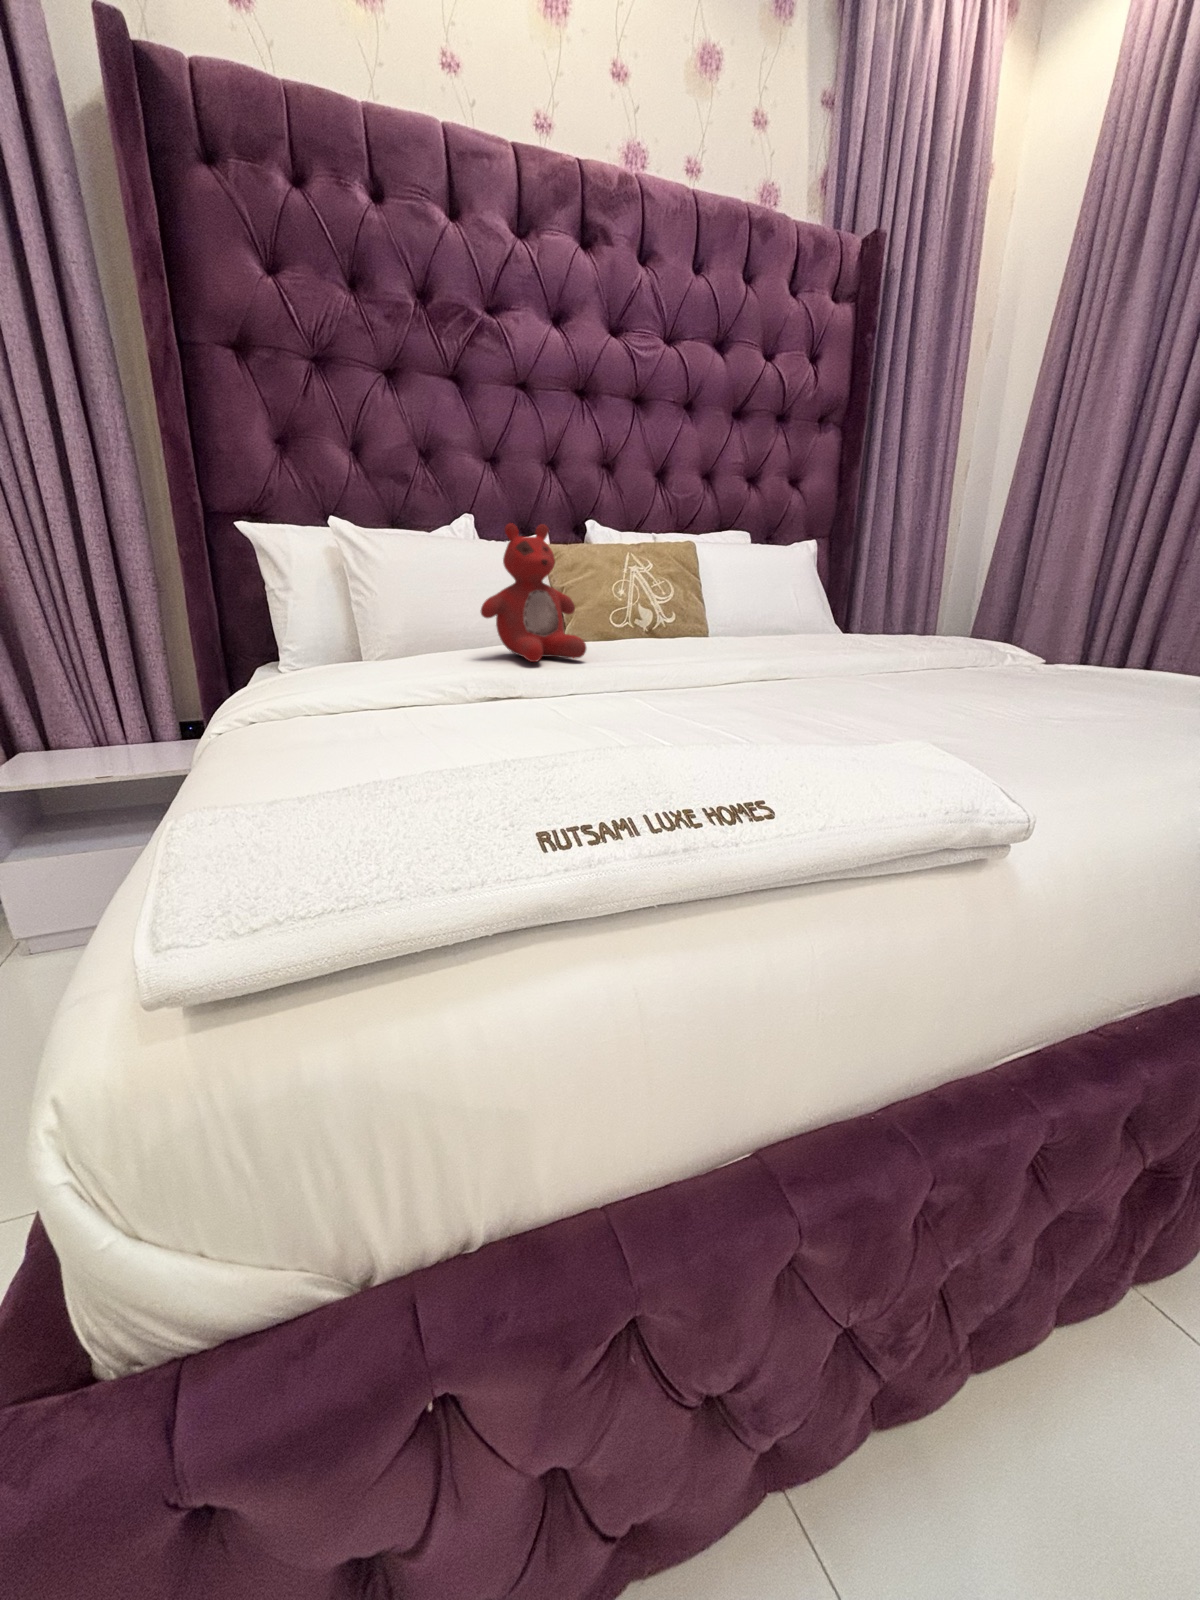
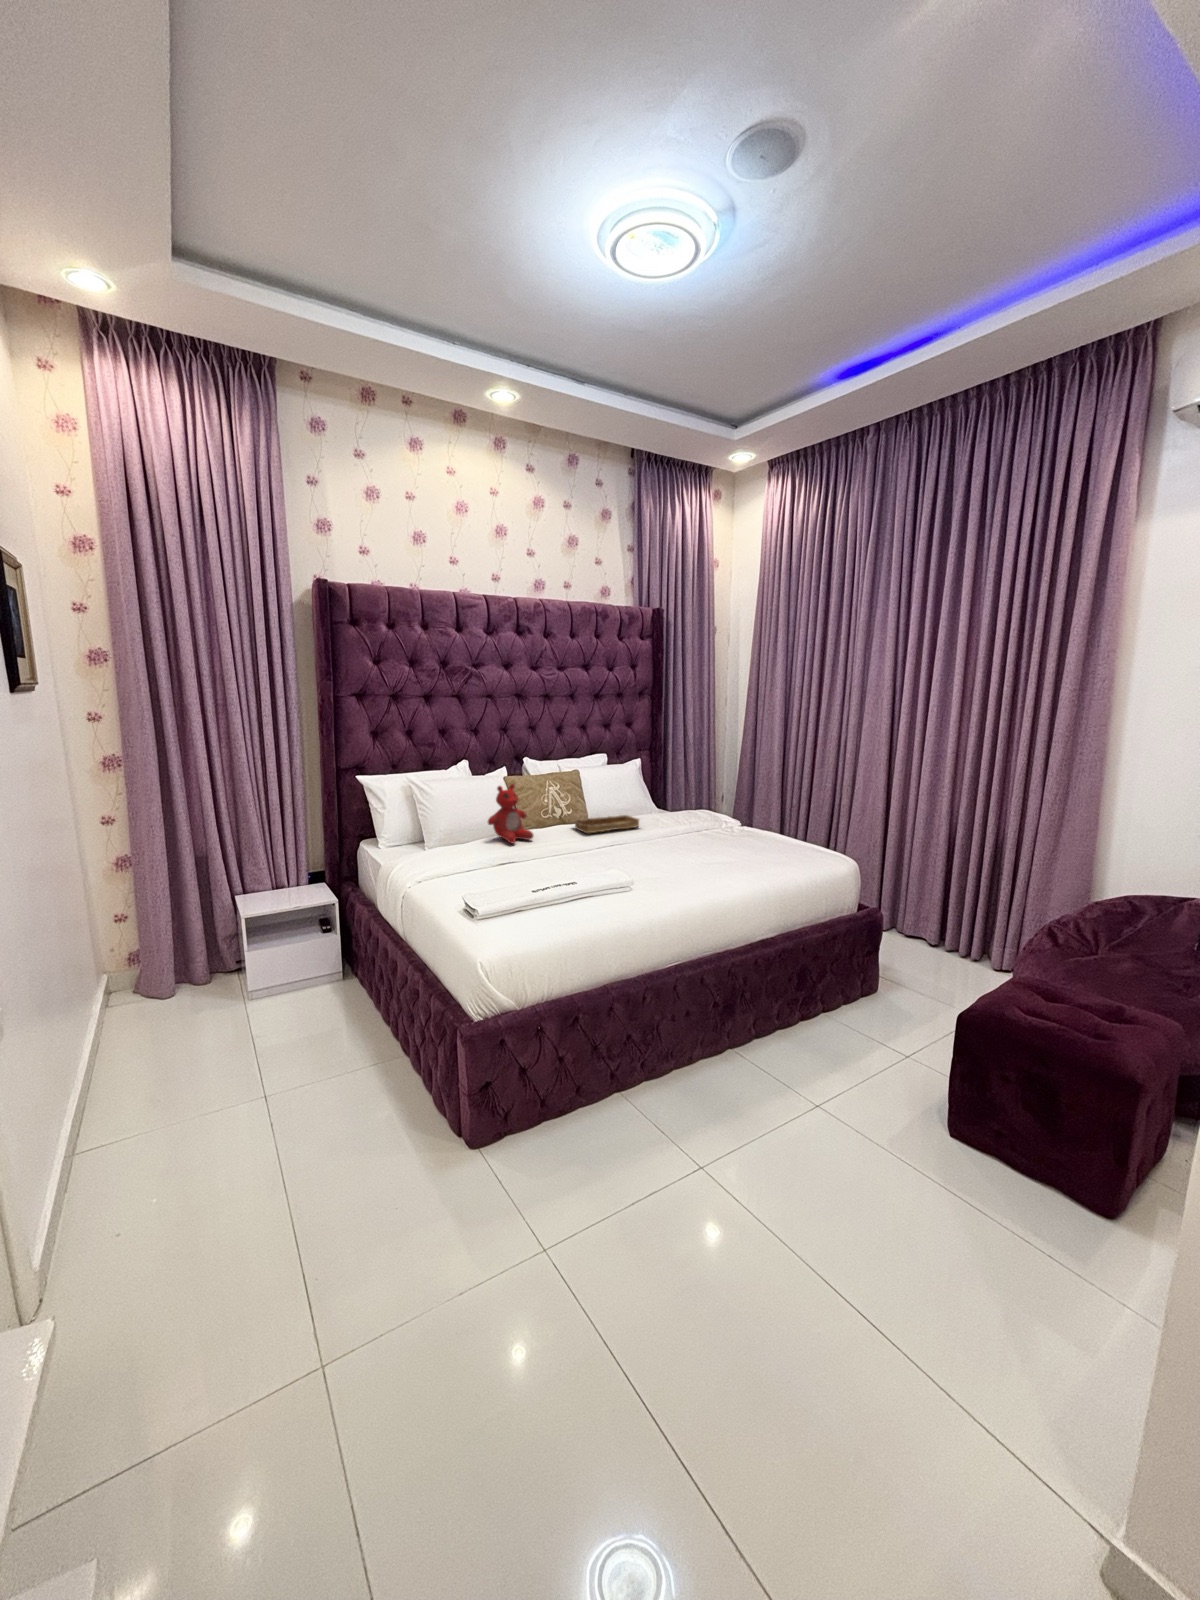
tray: none [674,629,837,655] -> present [574,815,639,833]

